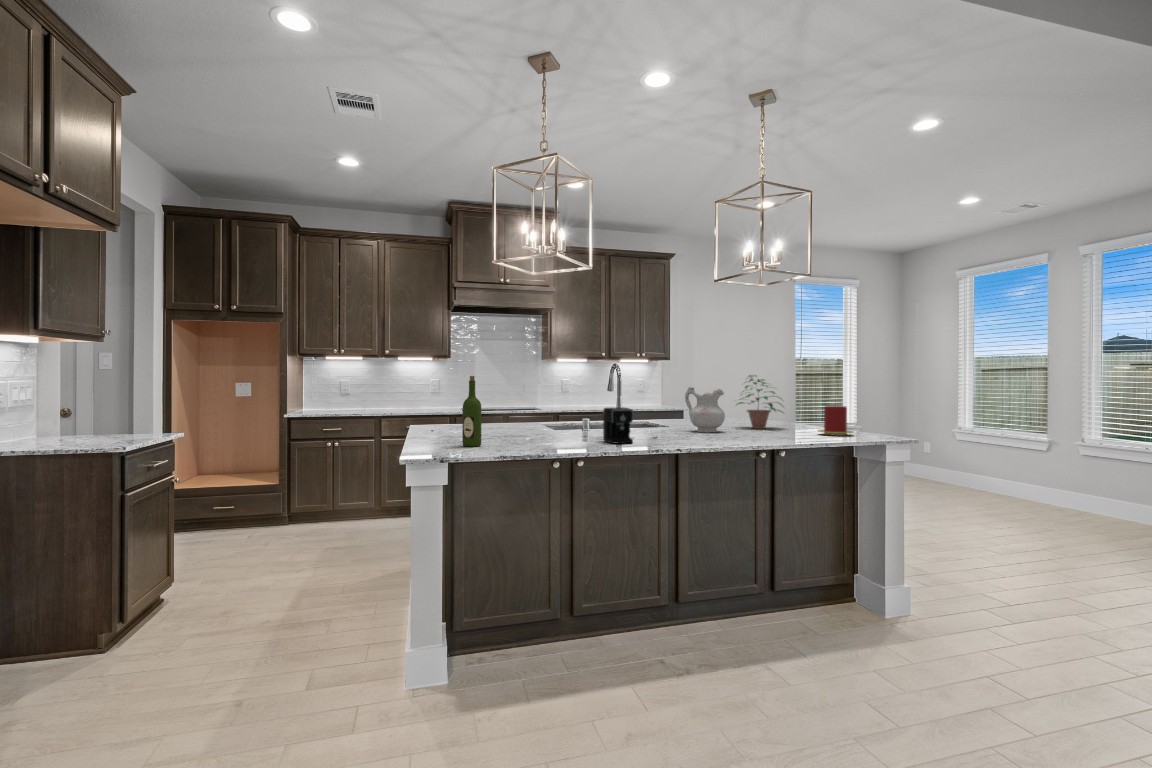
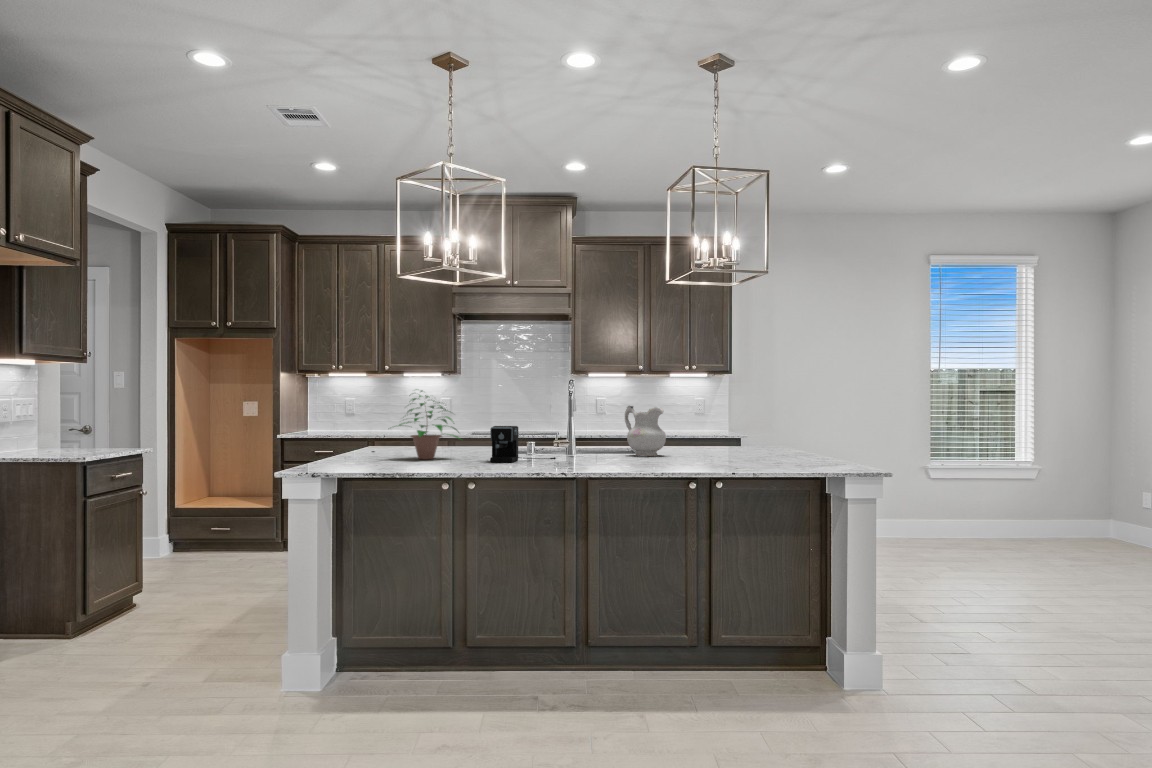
potted plant: present [737,375,782,429] -> present [399,391,459,459]
wine bottle: present [462,376,481,447] -> none [345,394,363,462]
candle: present [818,406,854,436] -> none [758,427,799,461]

